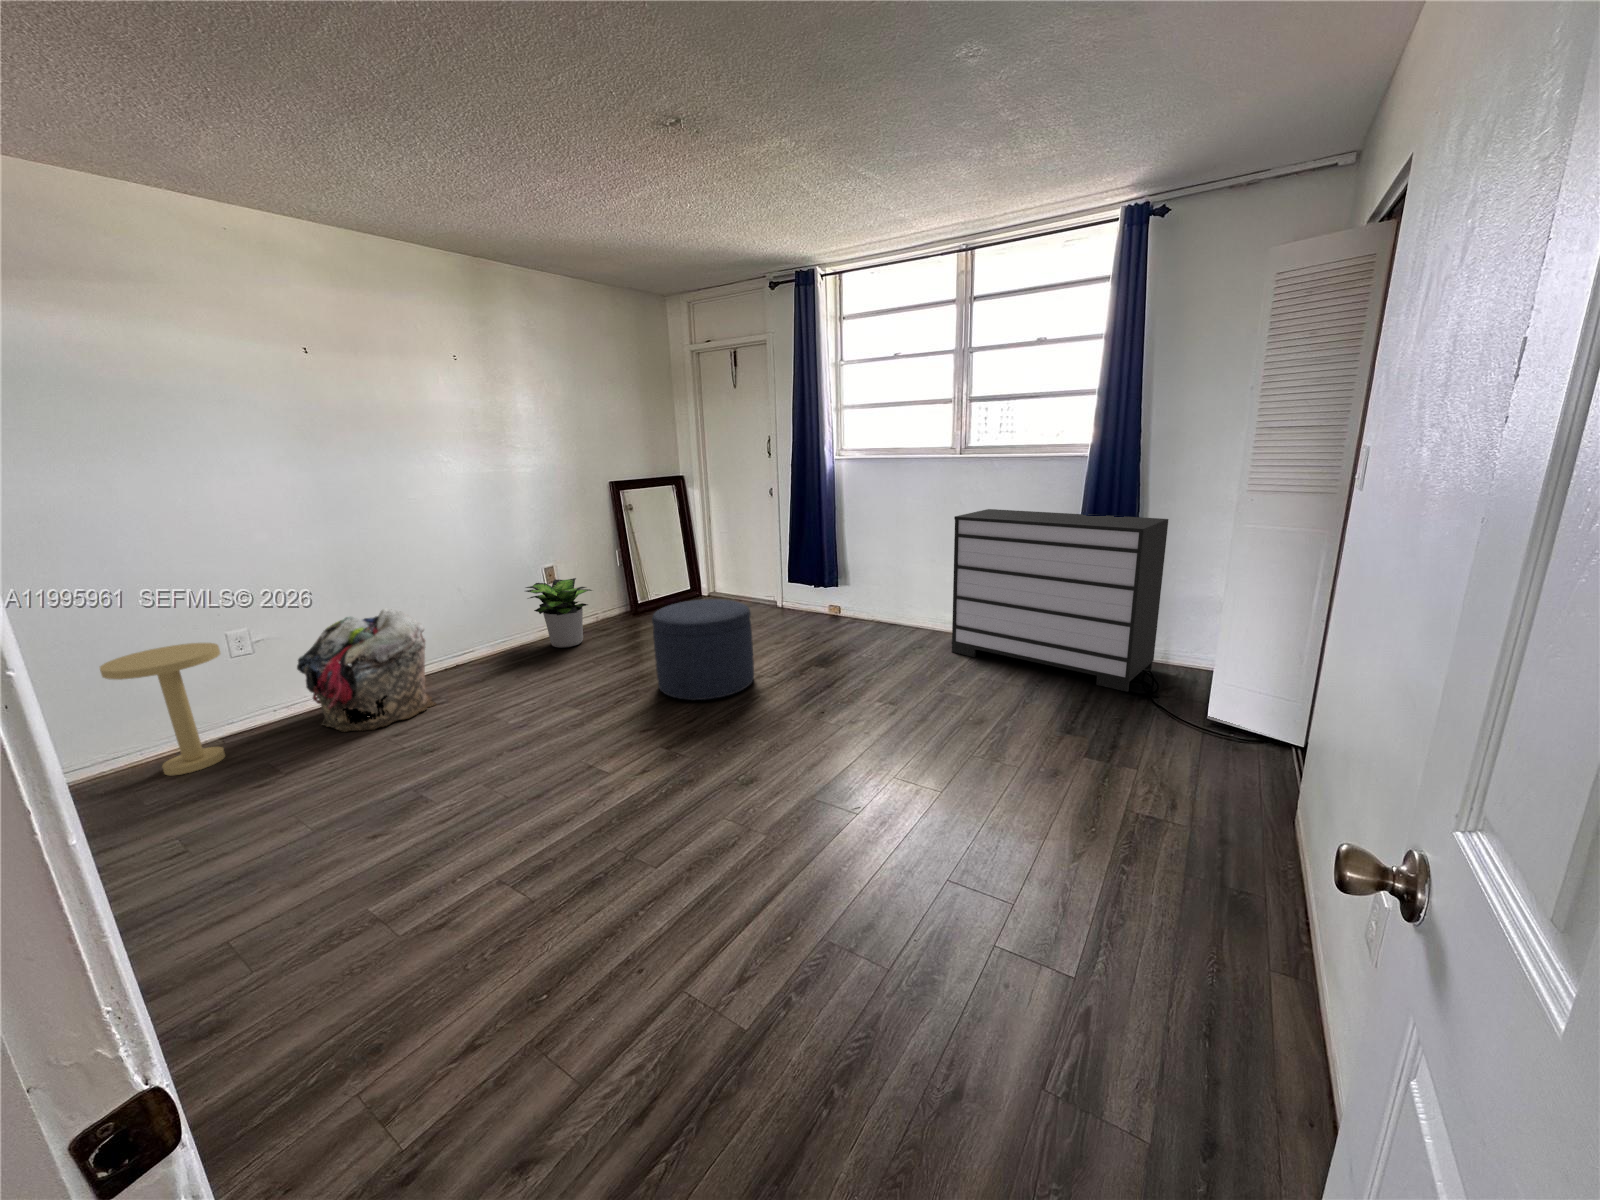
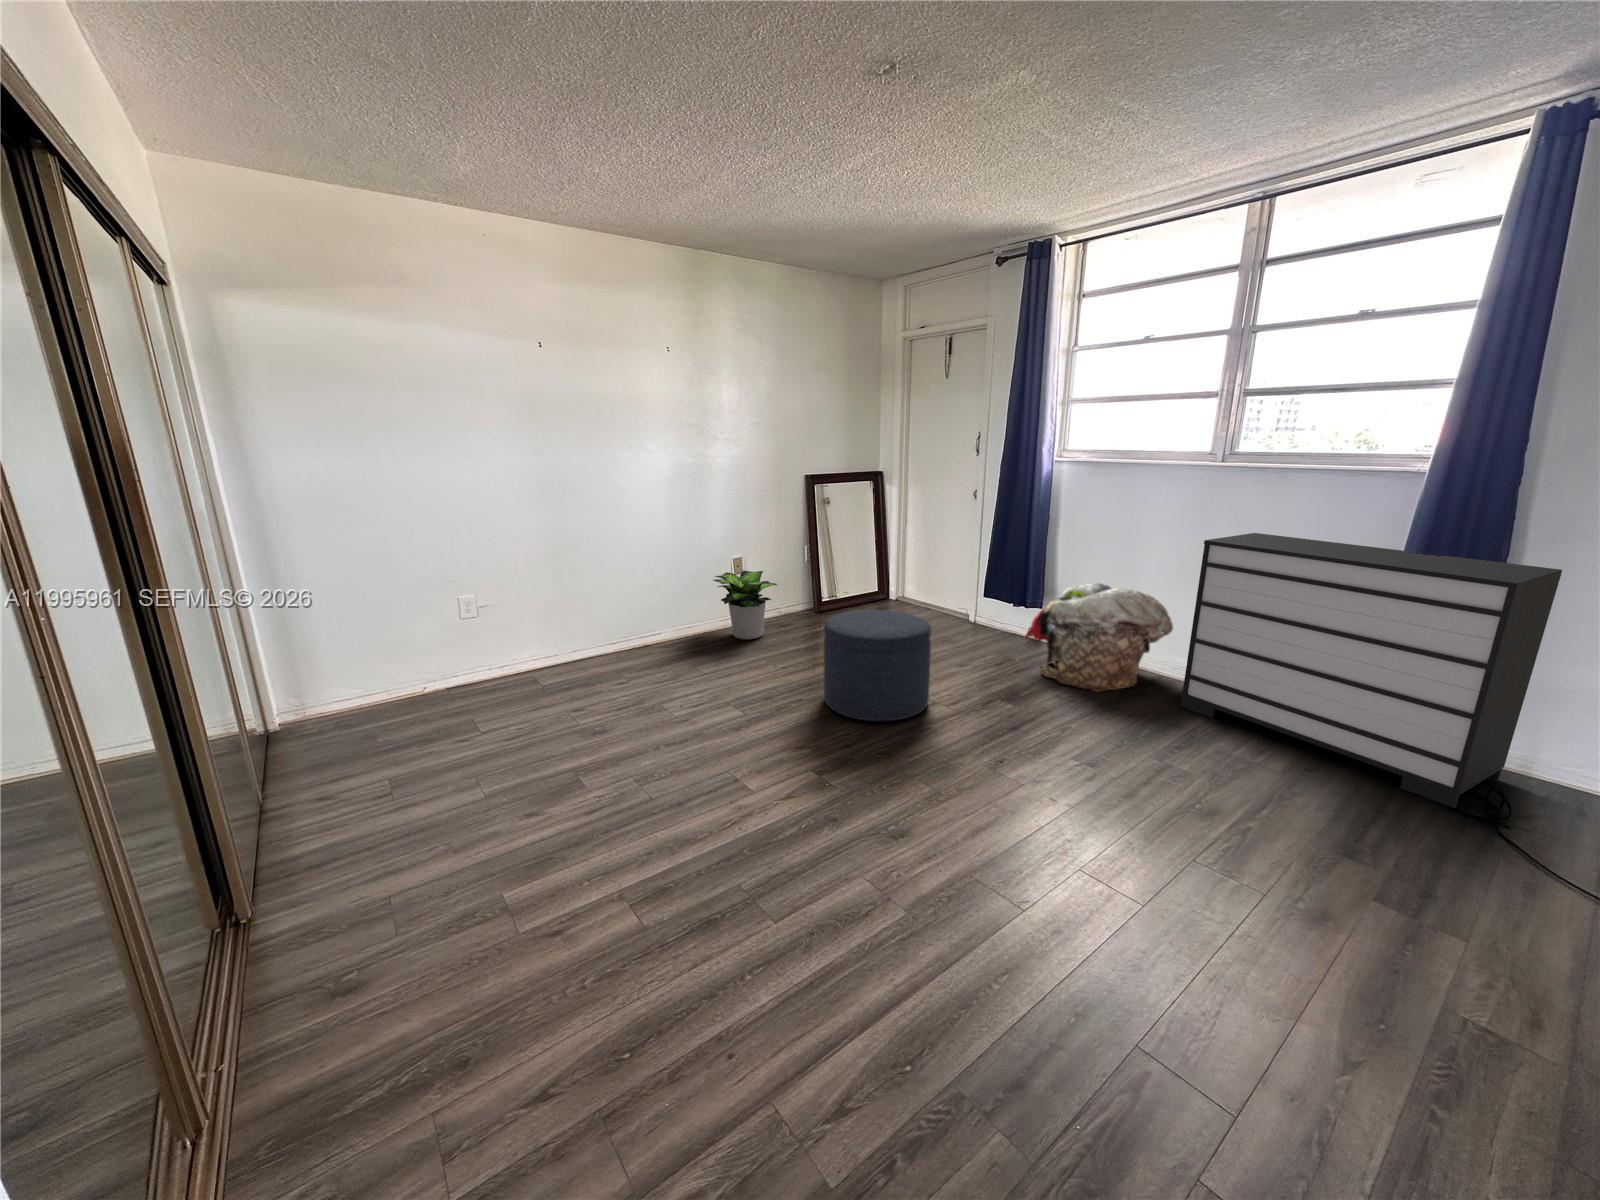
laundry basket: present [297,609,435,732] -> present [1024,583,1173,692]
side table: present [100,643,225,776] -> none [363,603,451,716]

